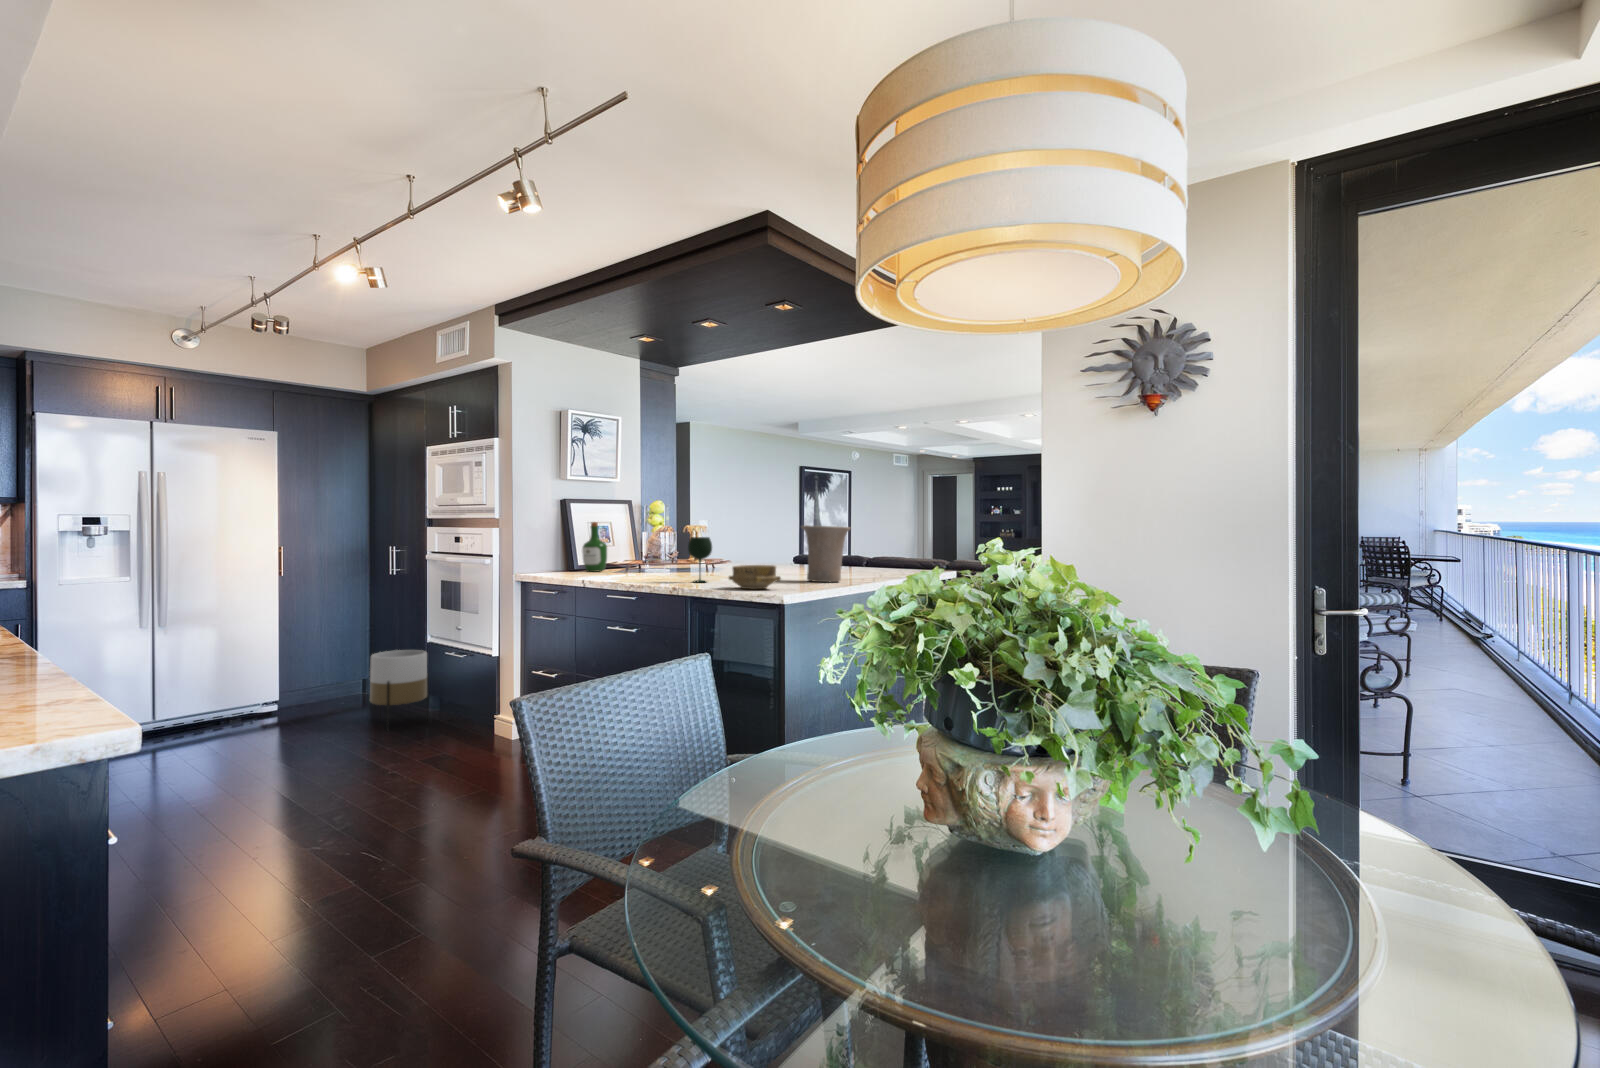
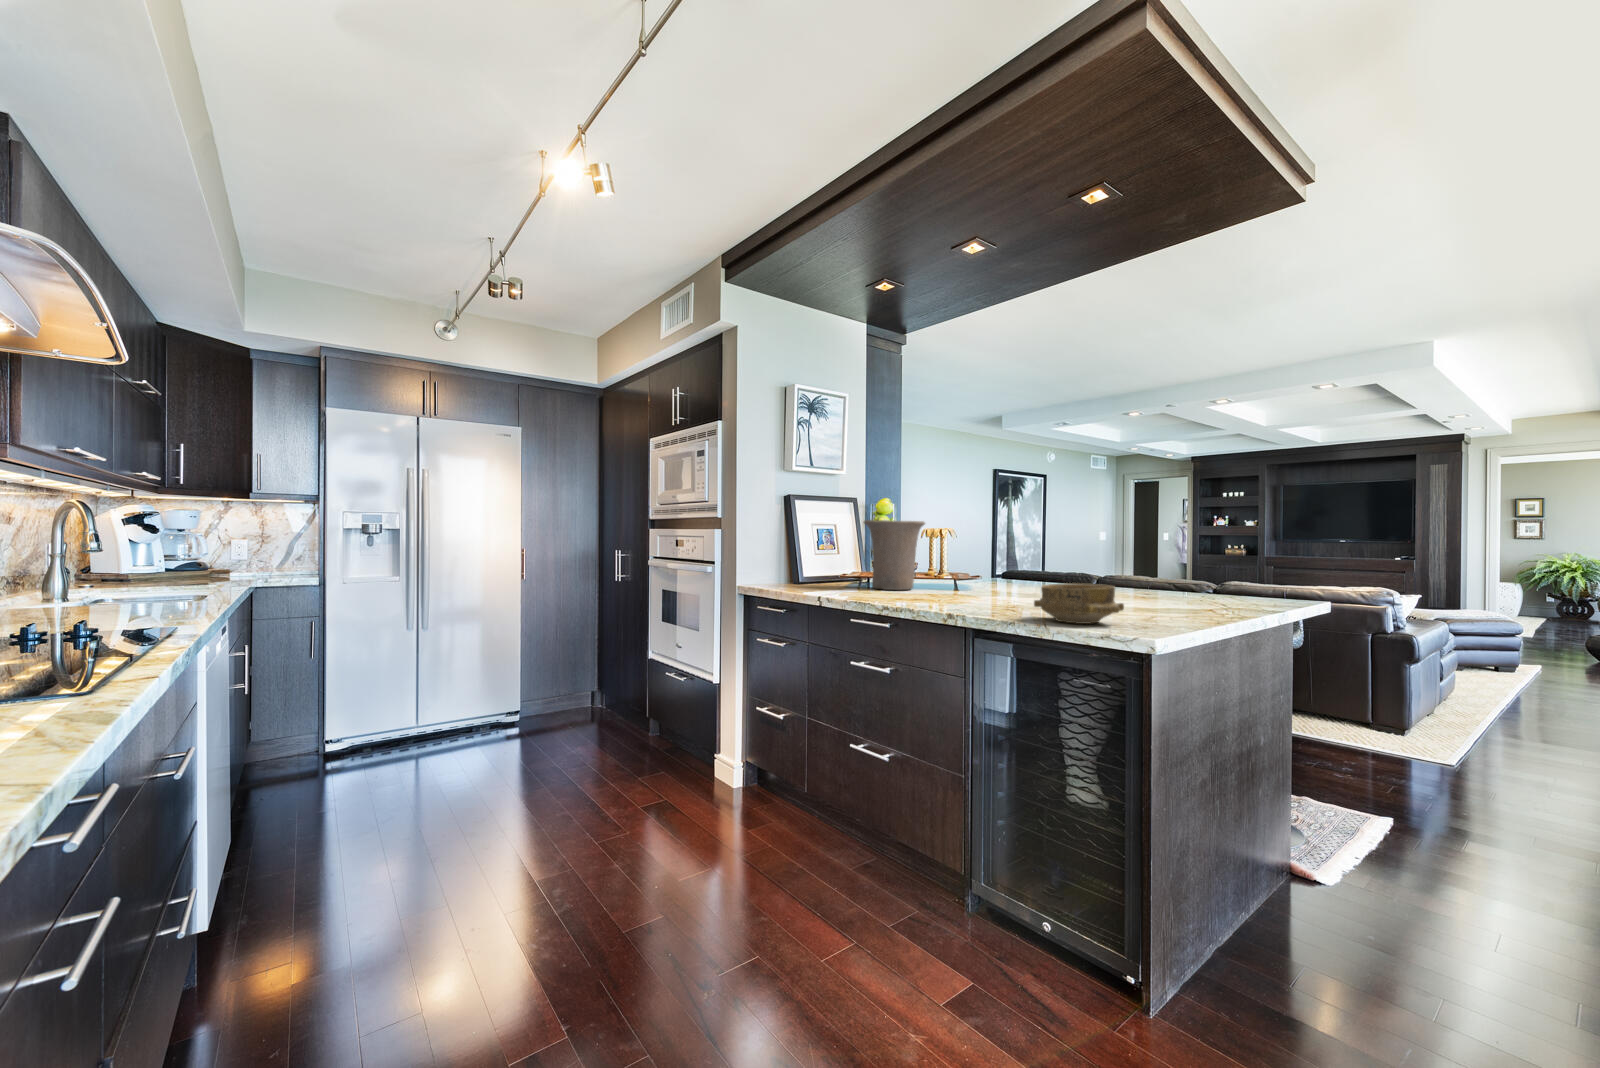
wine bottle: present [582,522,607,572] -> none [814,521,844,582]
vase: present [801,525,850,582] -> present [864,520,925,590]
wine glass: present [688,537,712,582] -> none [960,540,995,605]
planter: present [370,650,429,726] -> none [592,665,651,758]

